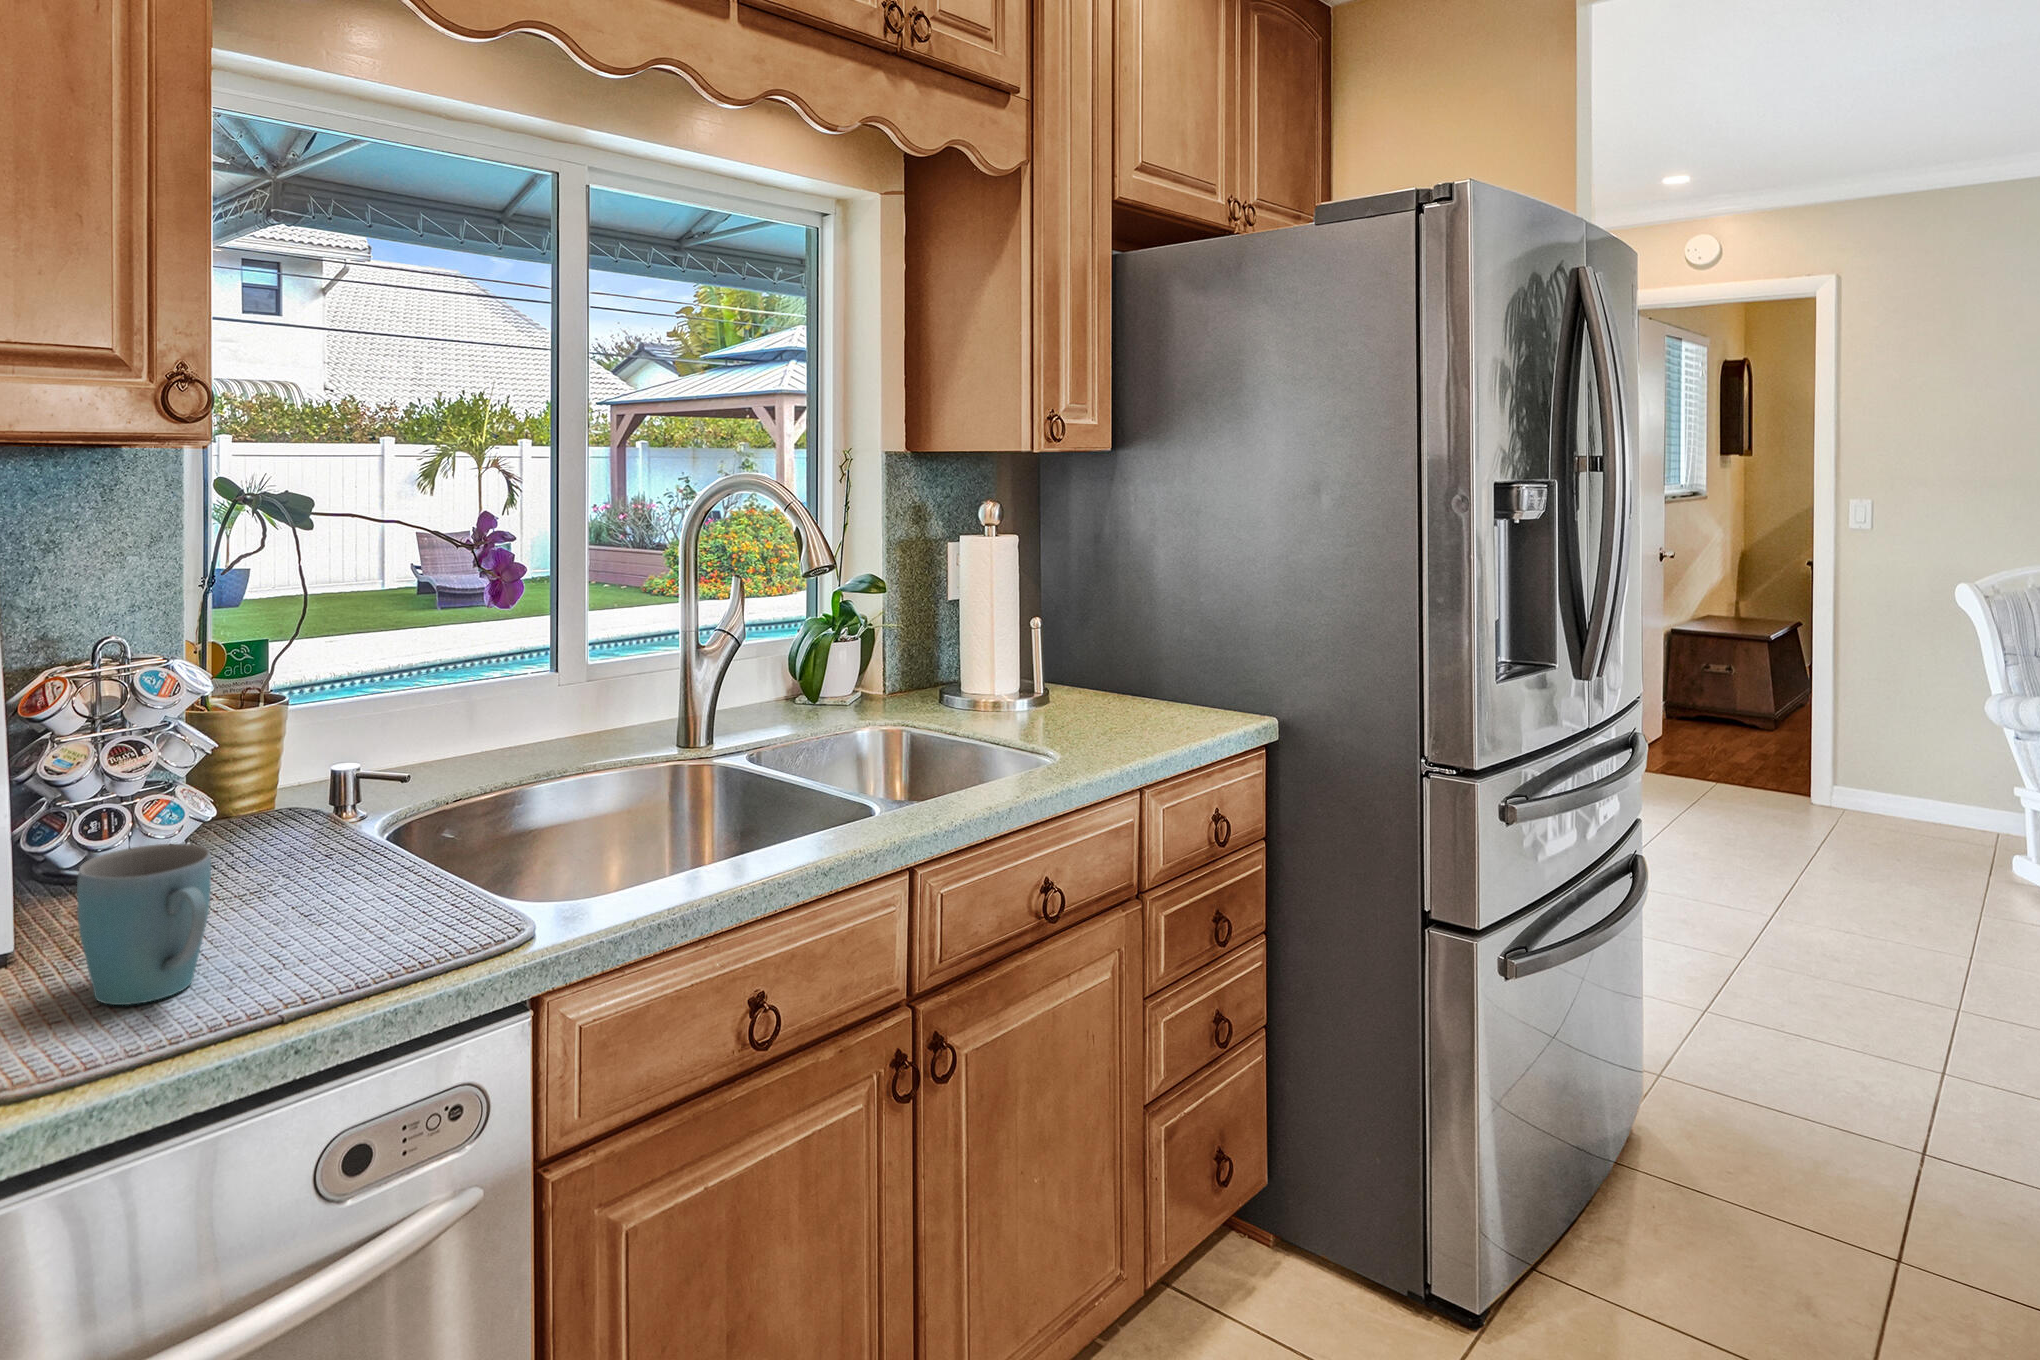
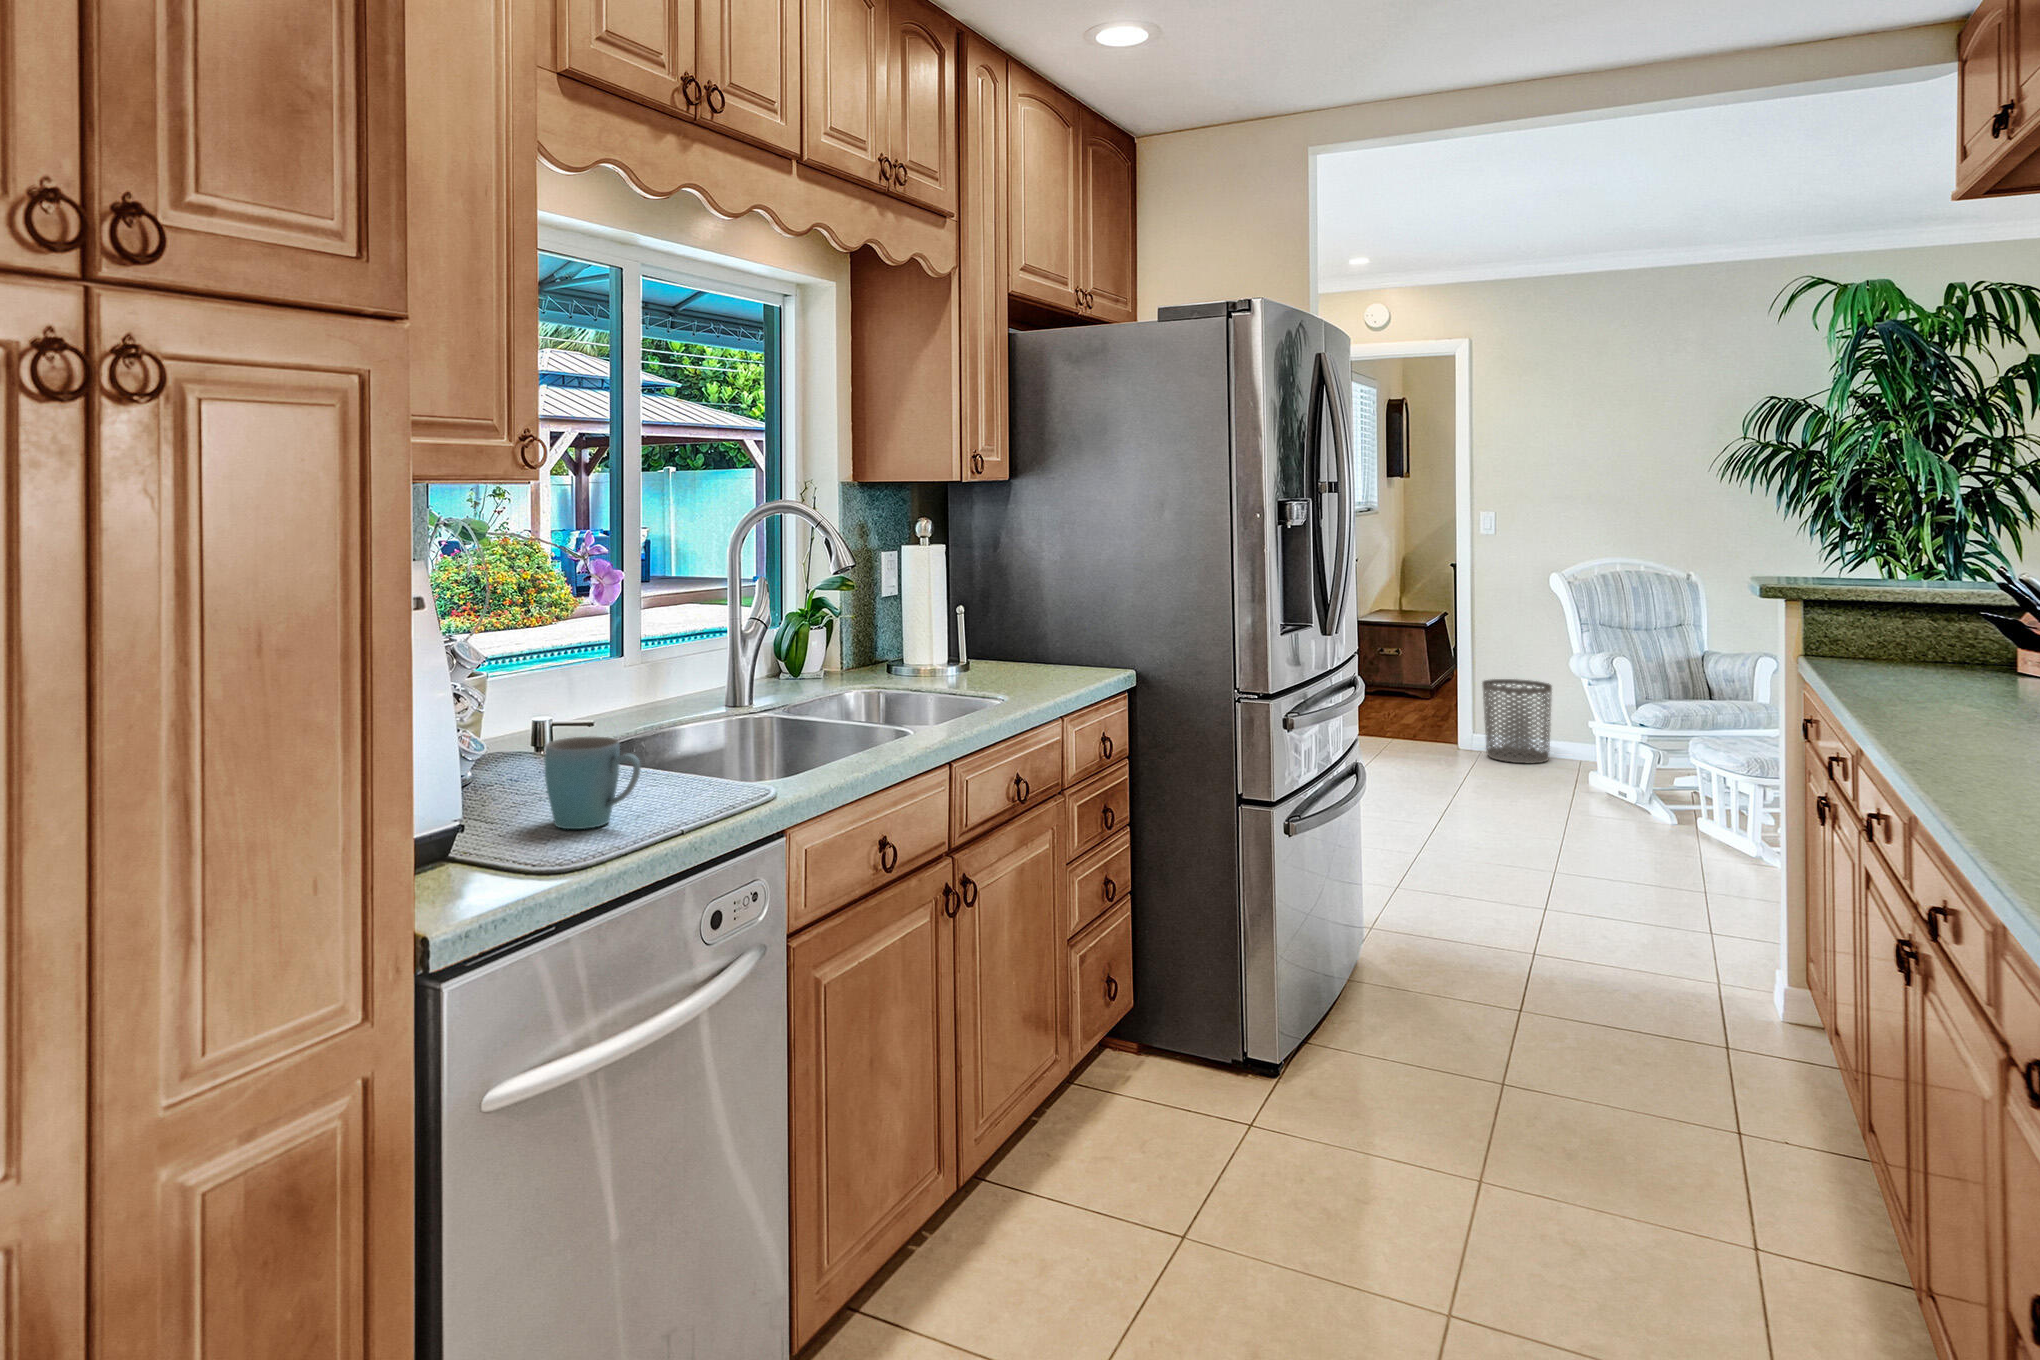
waste bin: none [1849,716,1955,831] -> present [1482,679,1552,763]

